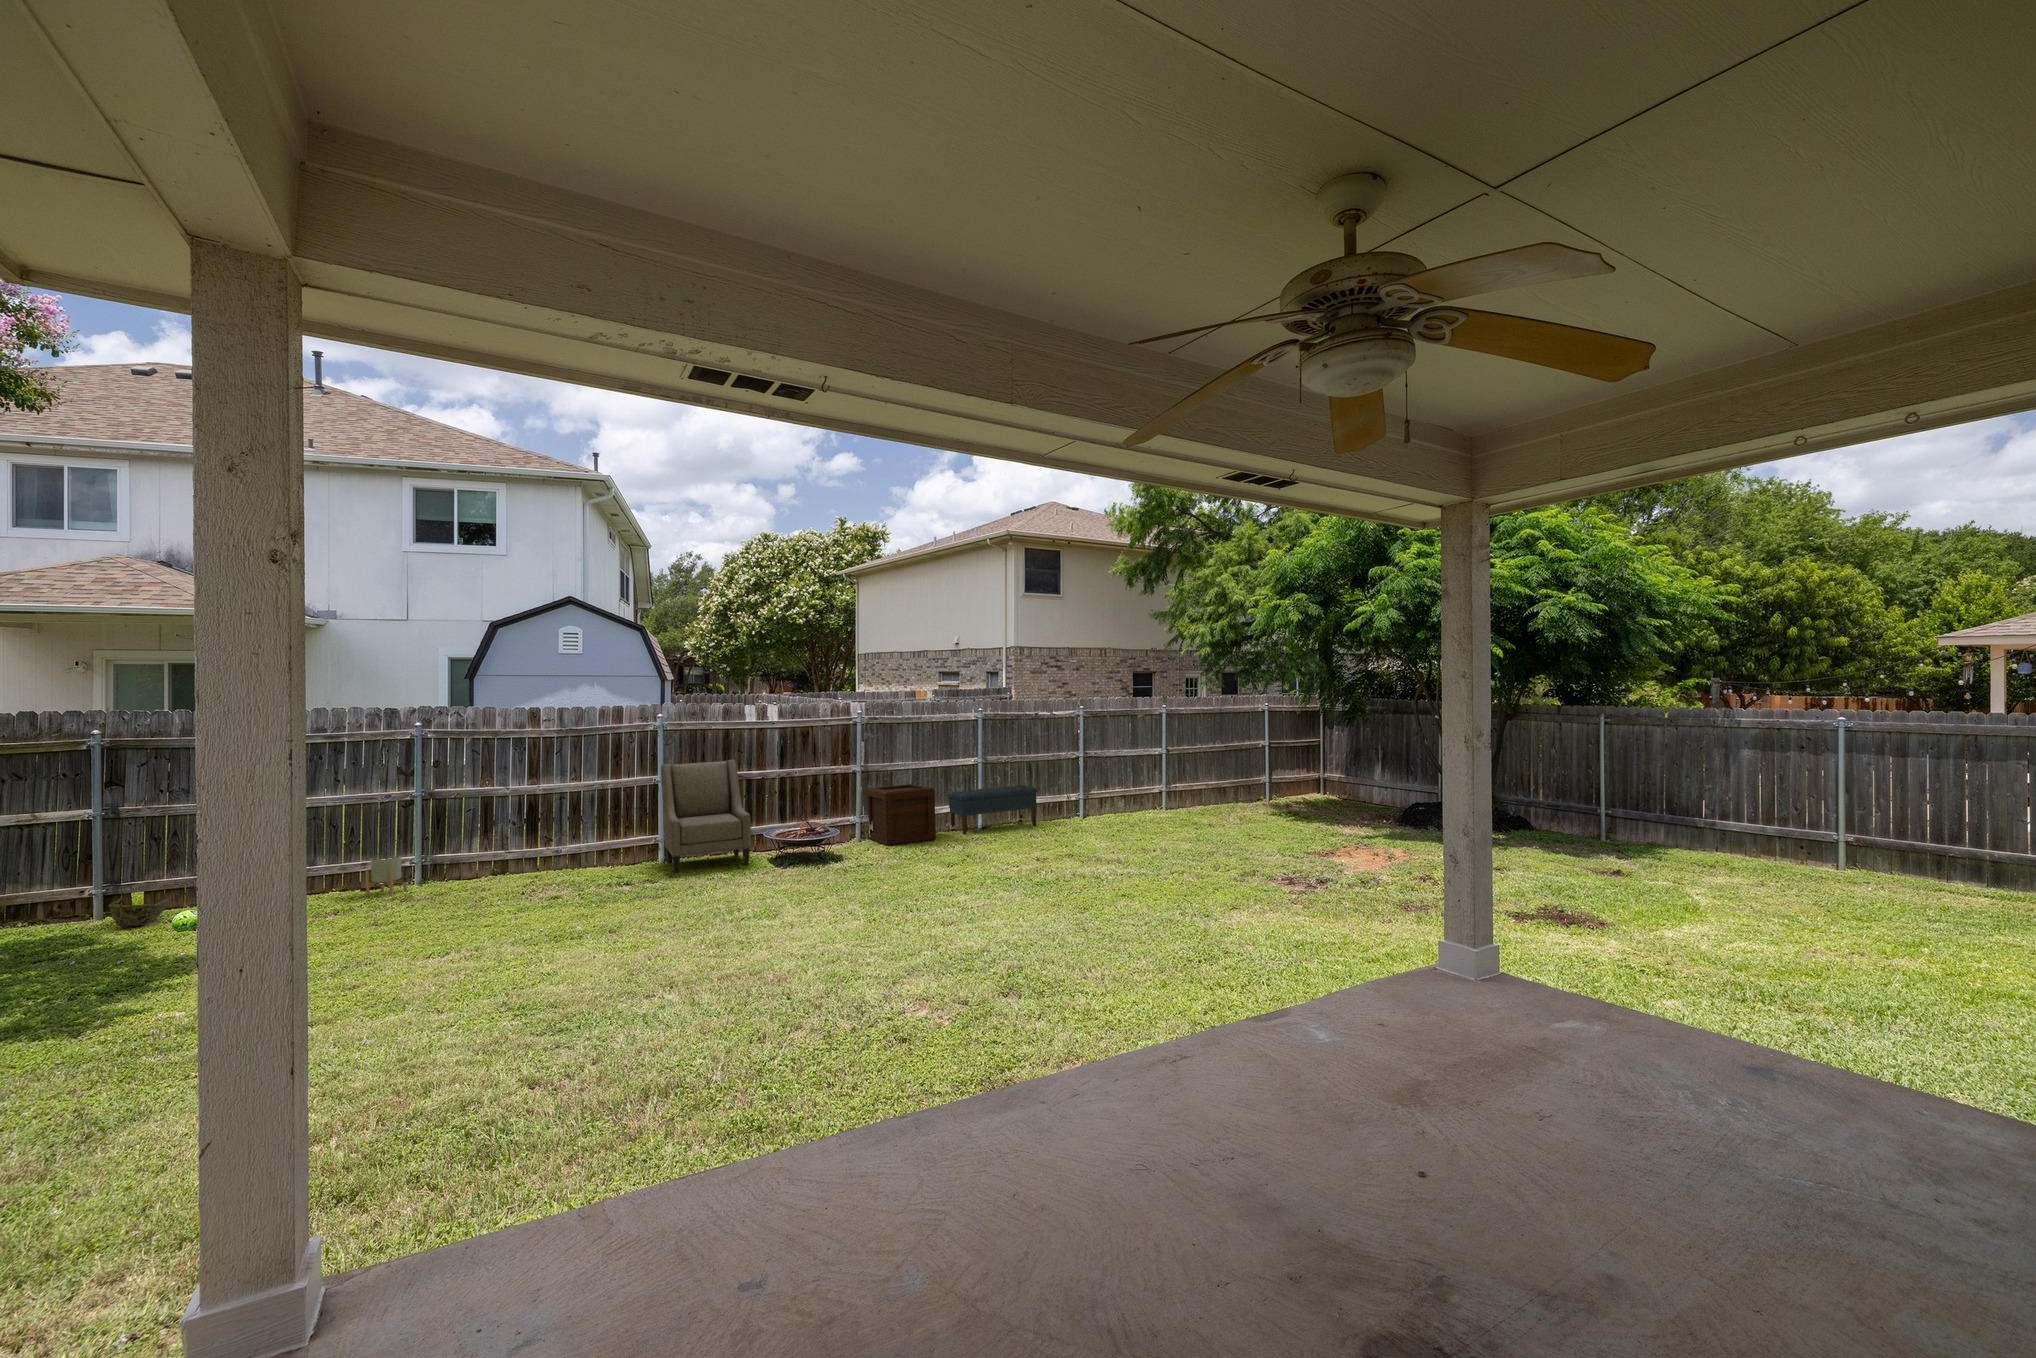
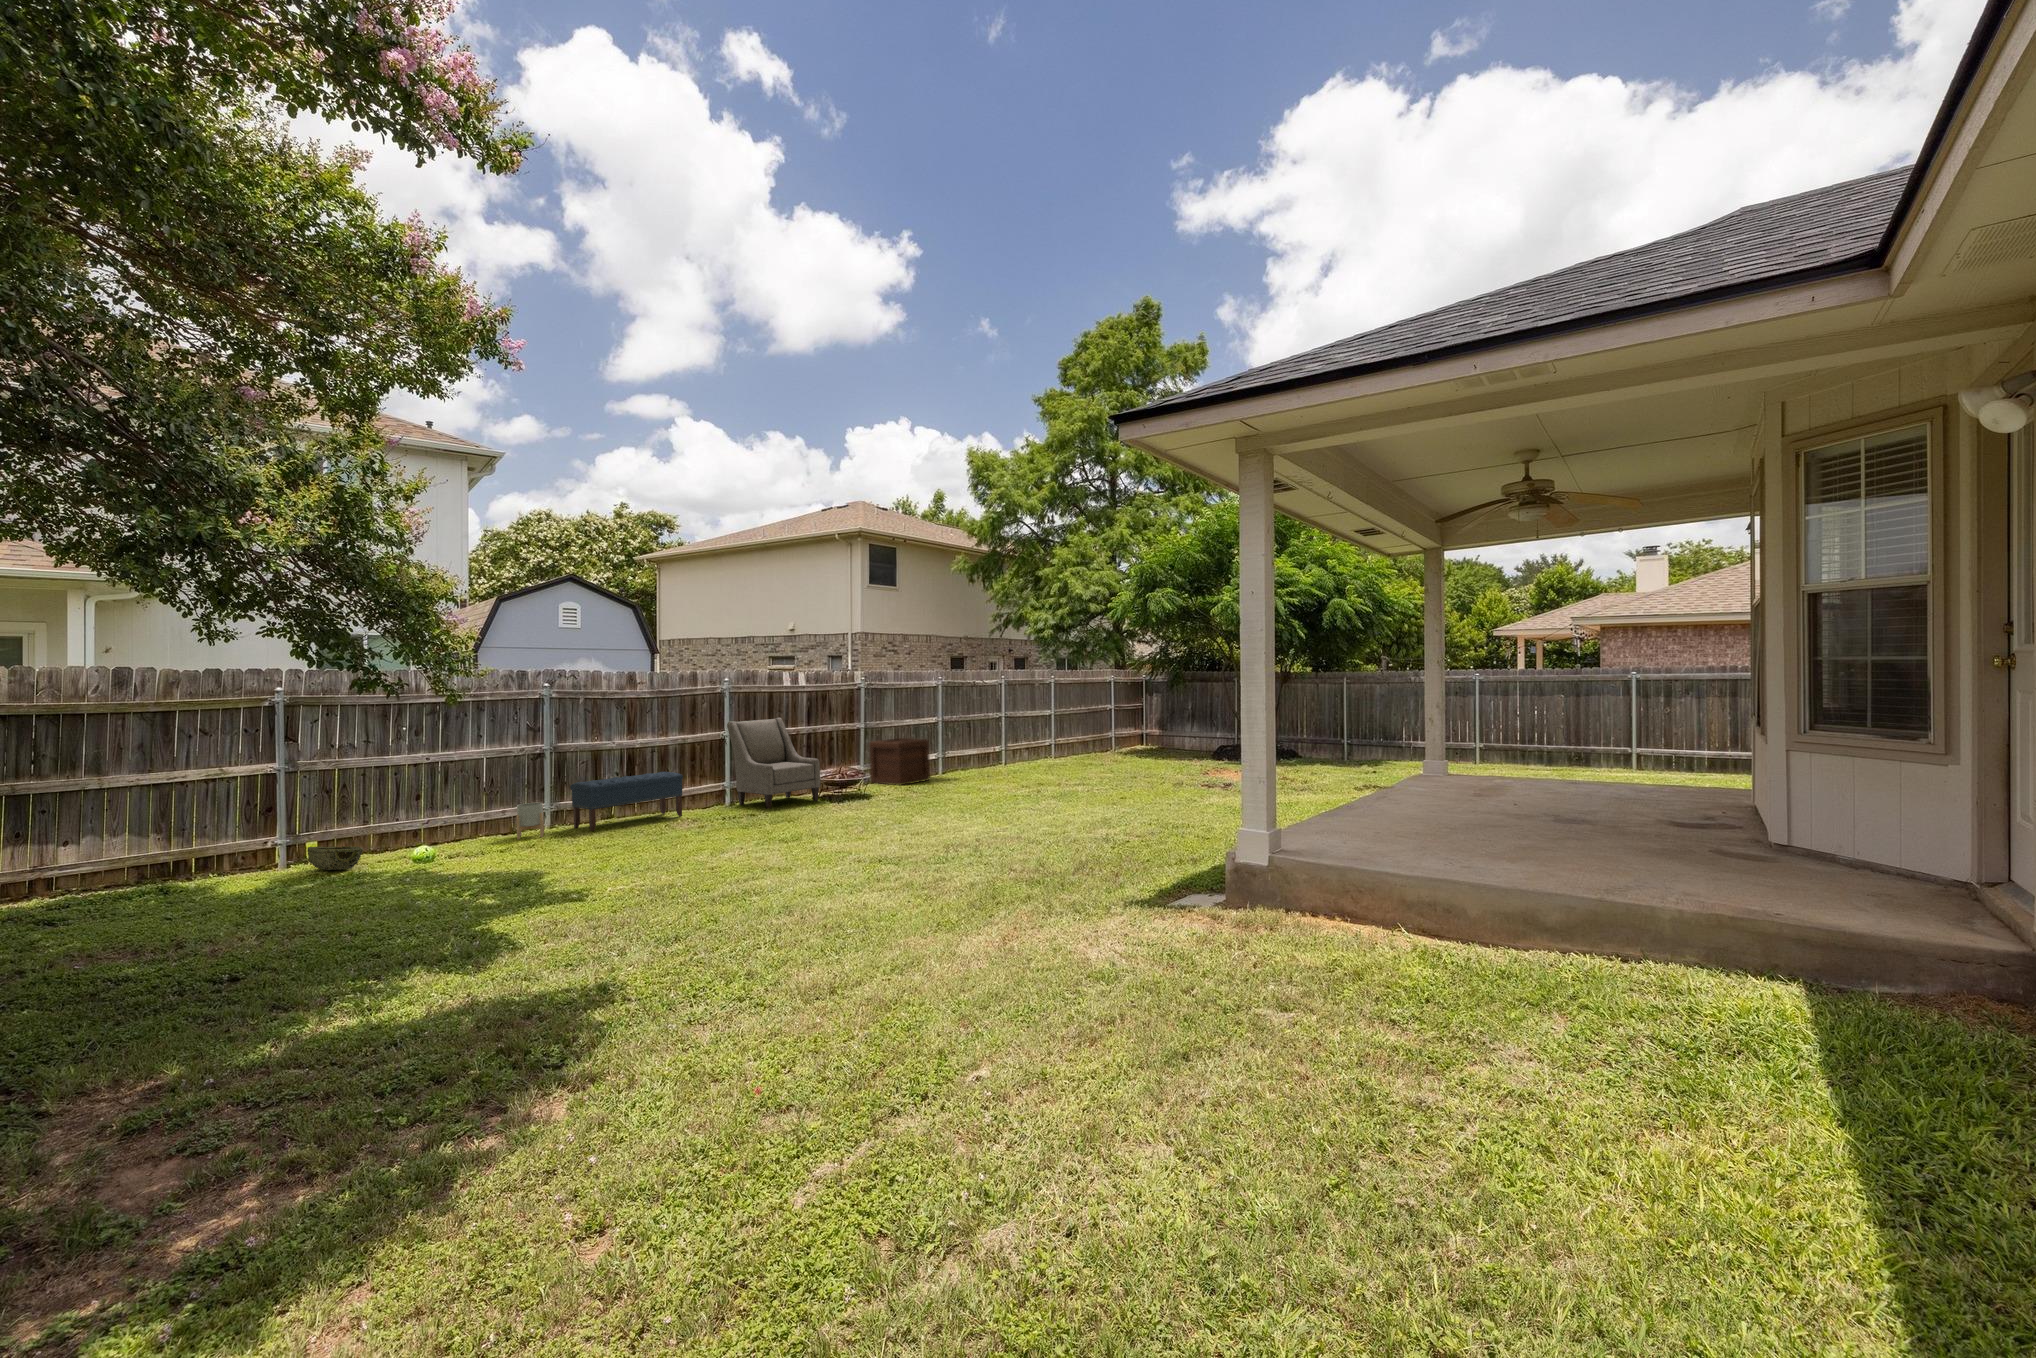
bench: present [948,785,1037,835] -> present [570,772,683,831]

